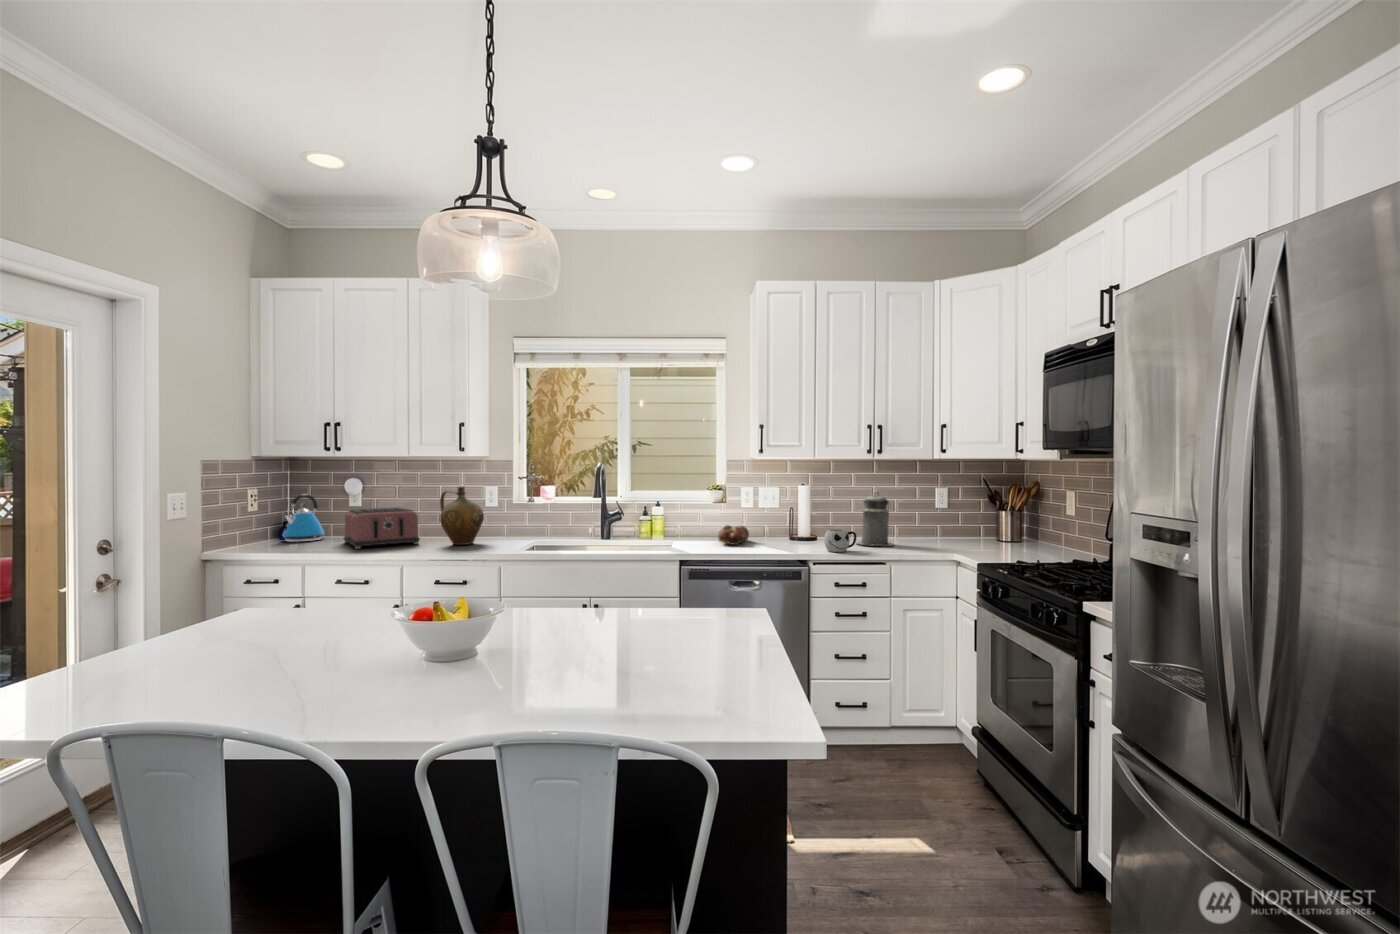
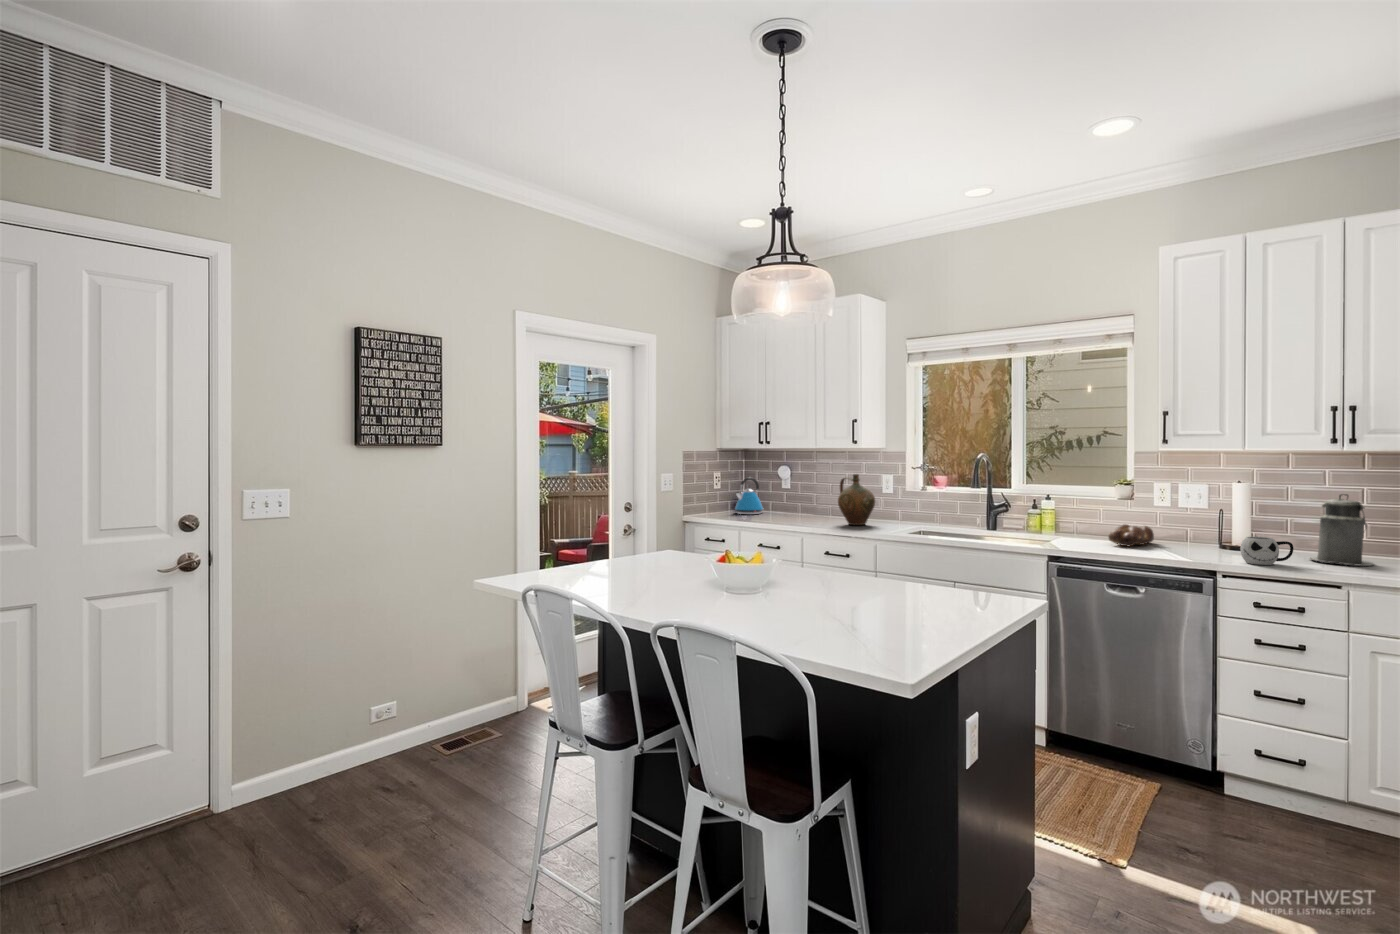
toaster: present [344,507,420,549] -> none [772,491,824,522]

